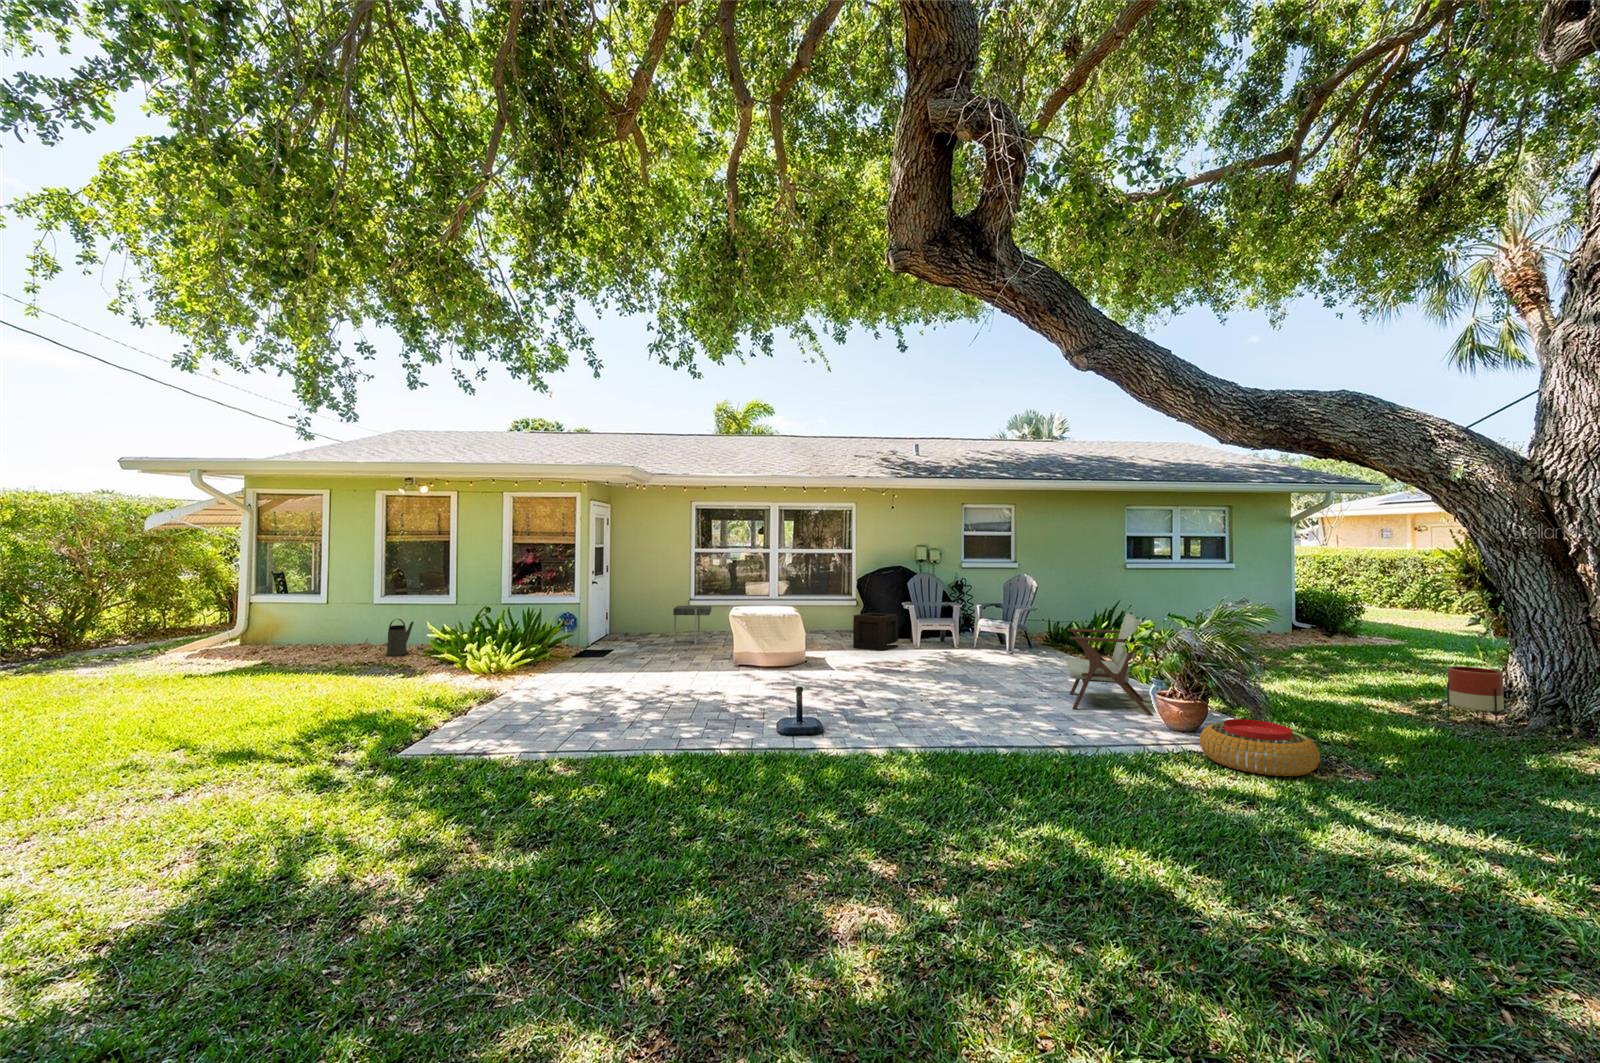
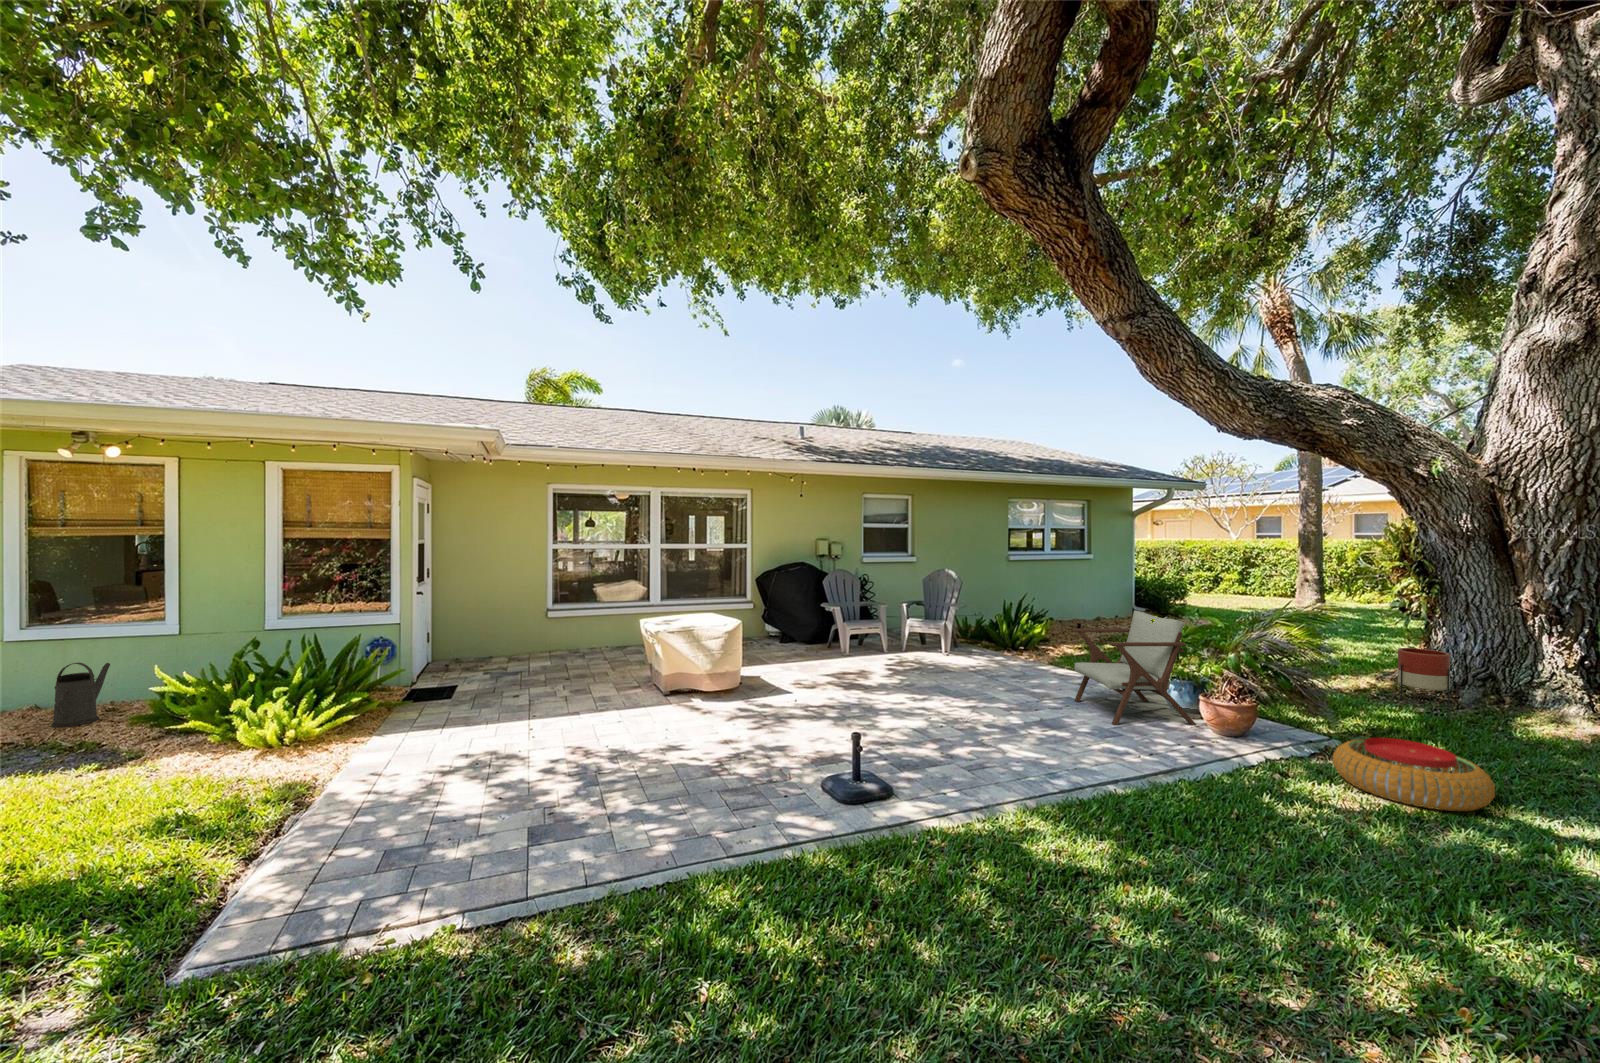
side table: present [673,606,711,644] -> none [545,610,595,661]
wooden crate: present [853,613,898,651] -> none [772,610,818,654]

